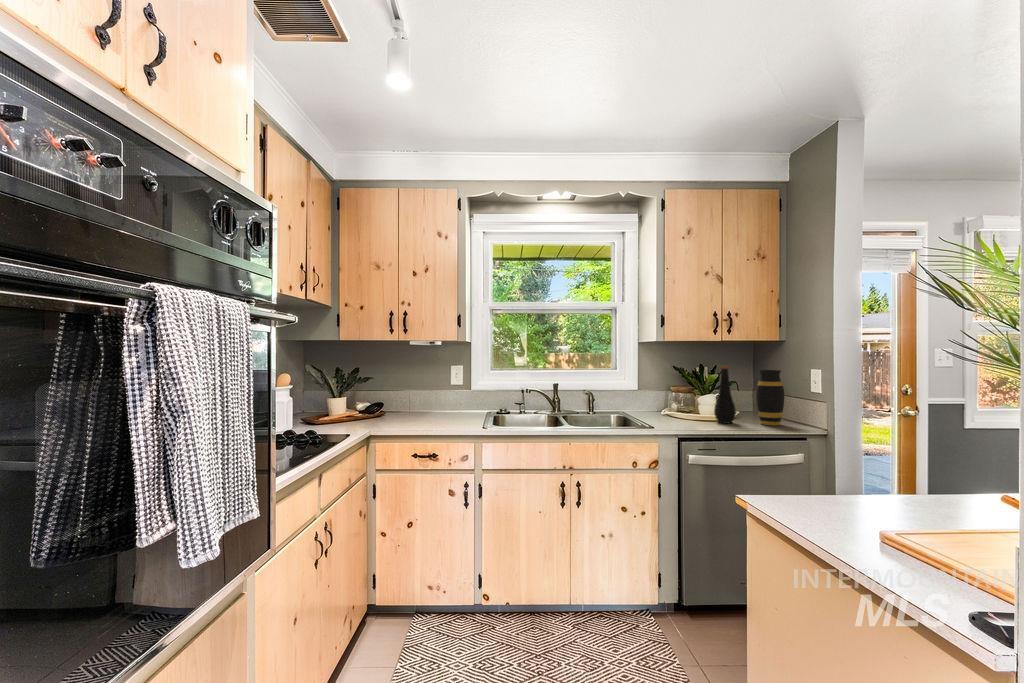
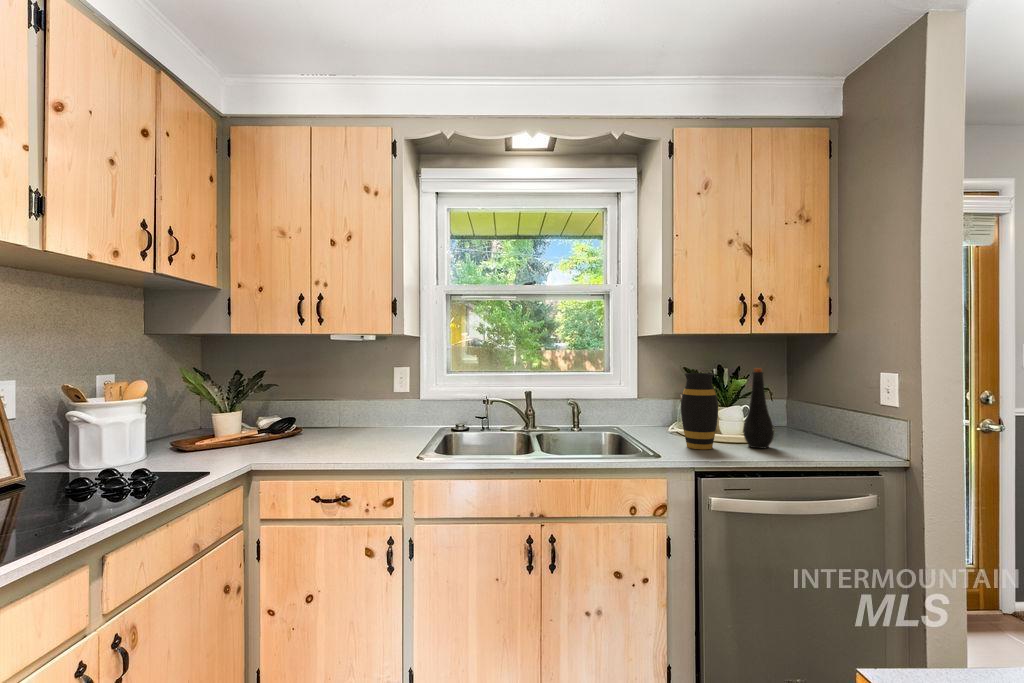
vase: present [756,370,785,425] -> present [681,373,718,449]

